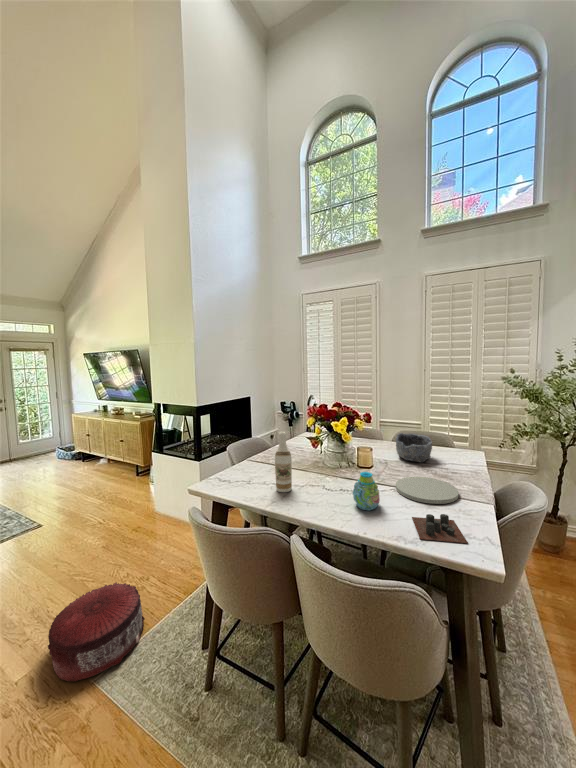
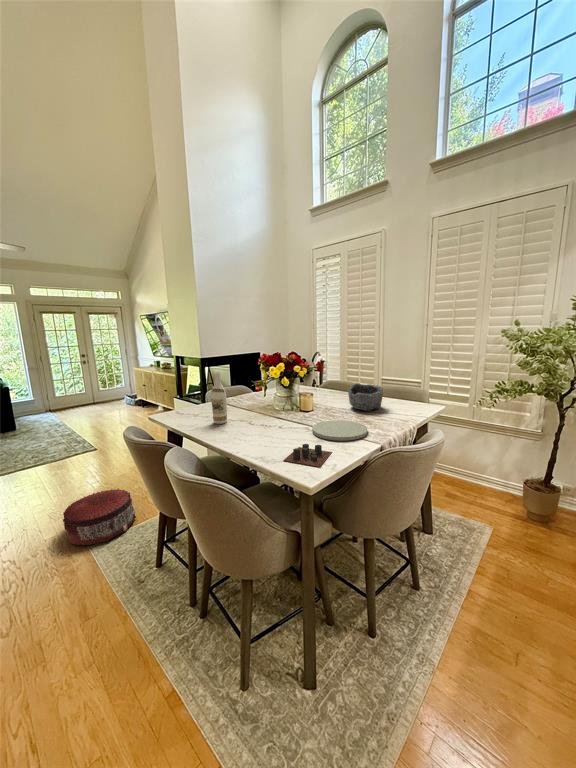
mug: present [353,472,380,511] -> none [253,407,283,440]

